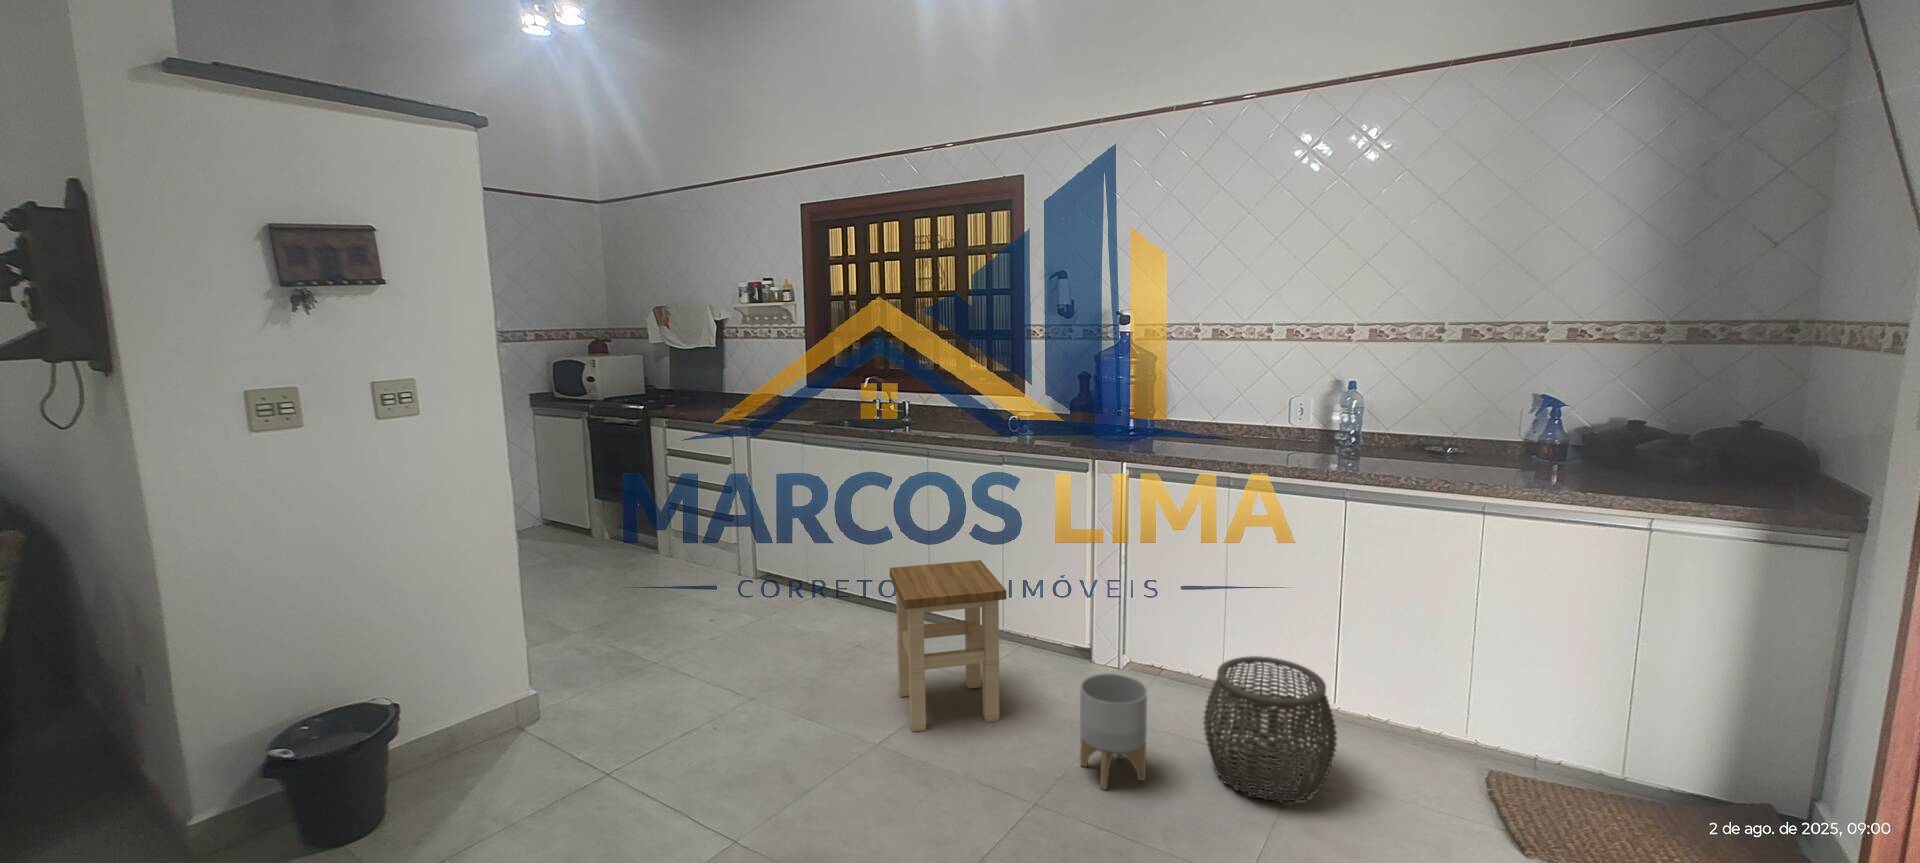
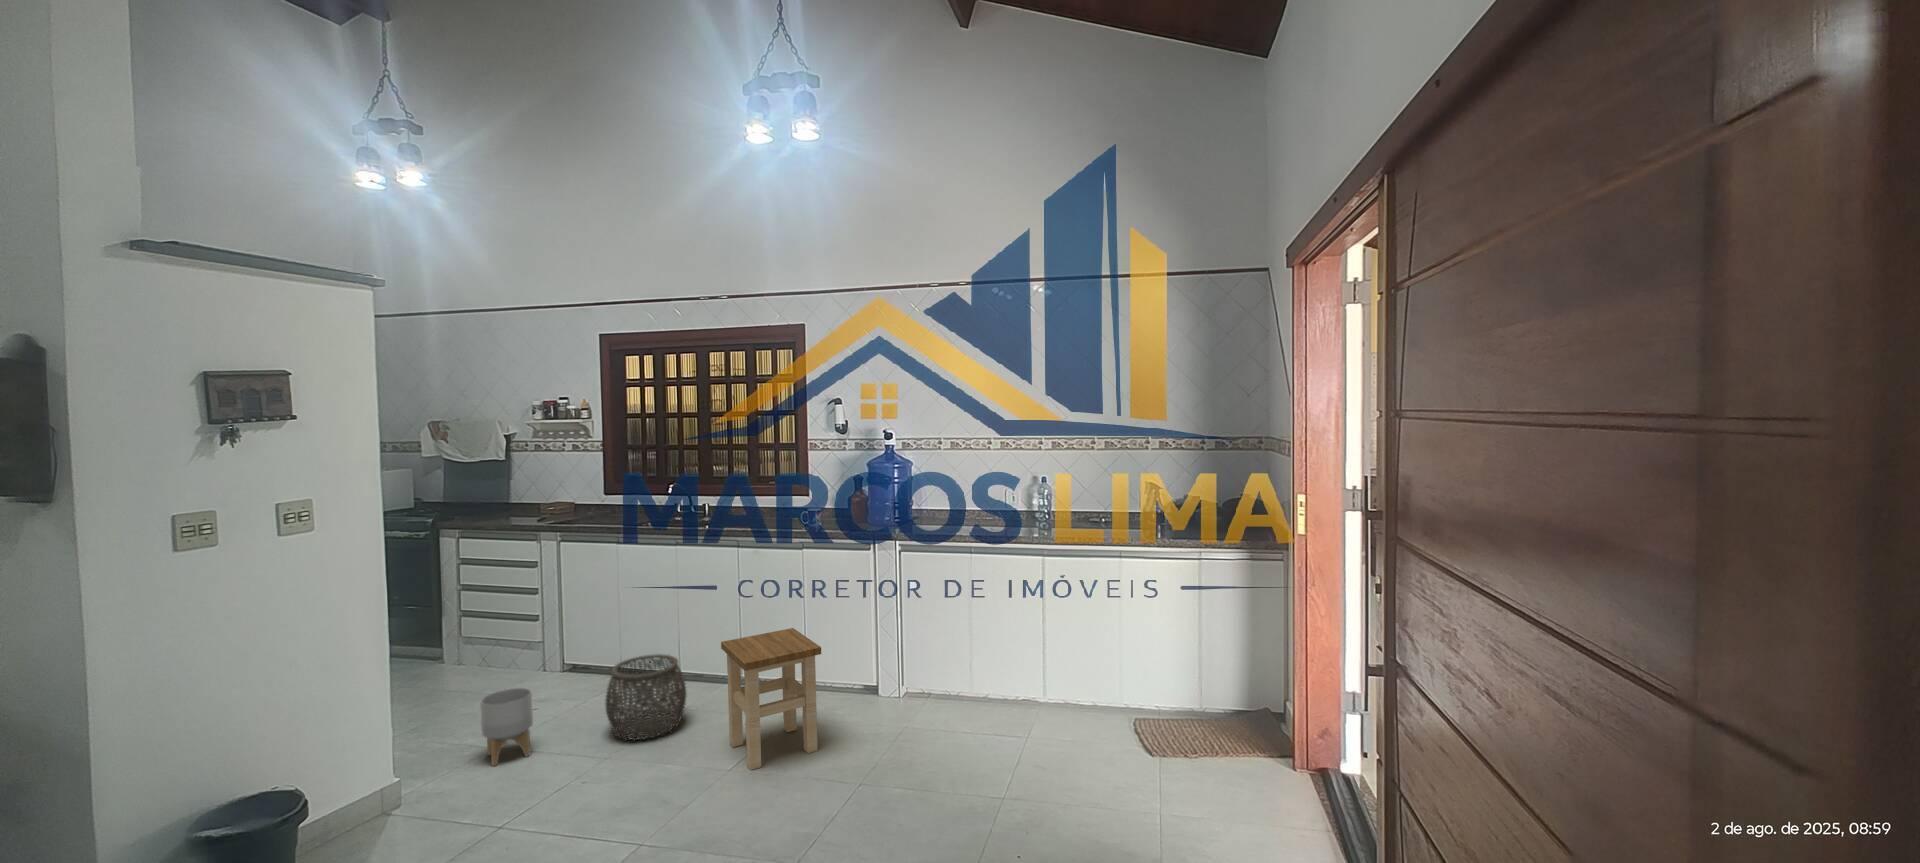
woven basket: present [1204,656,1337,803] -> present [605,654,686,740]
planter: present [1080,673,1147,790] -> present [480,687,533,766]

